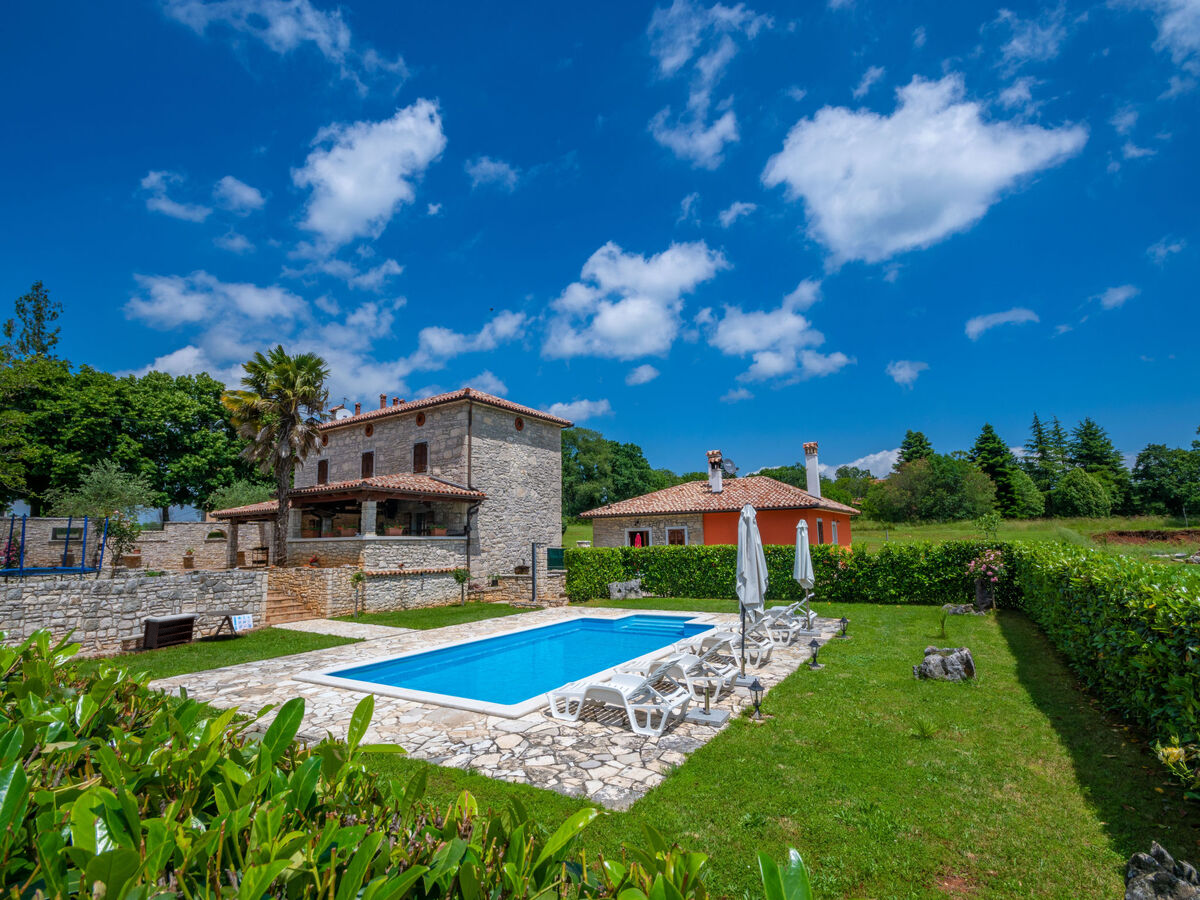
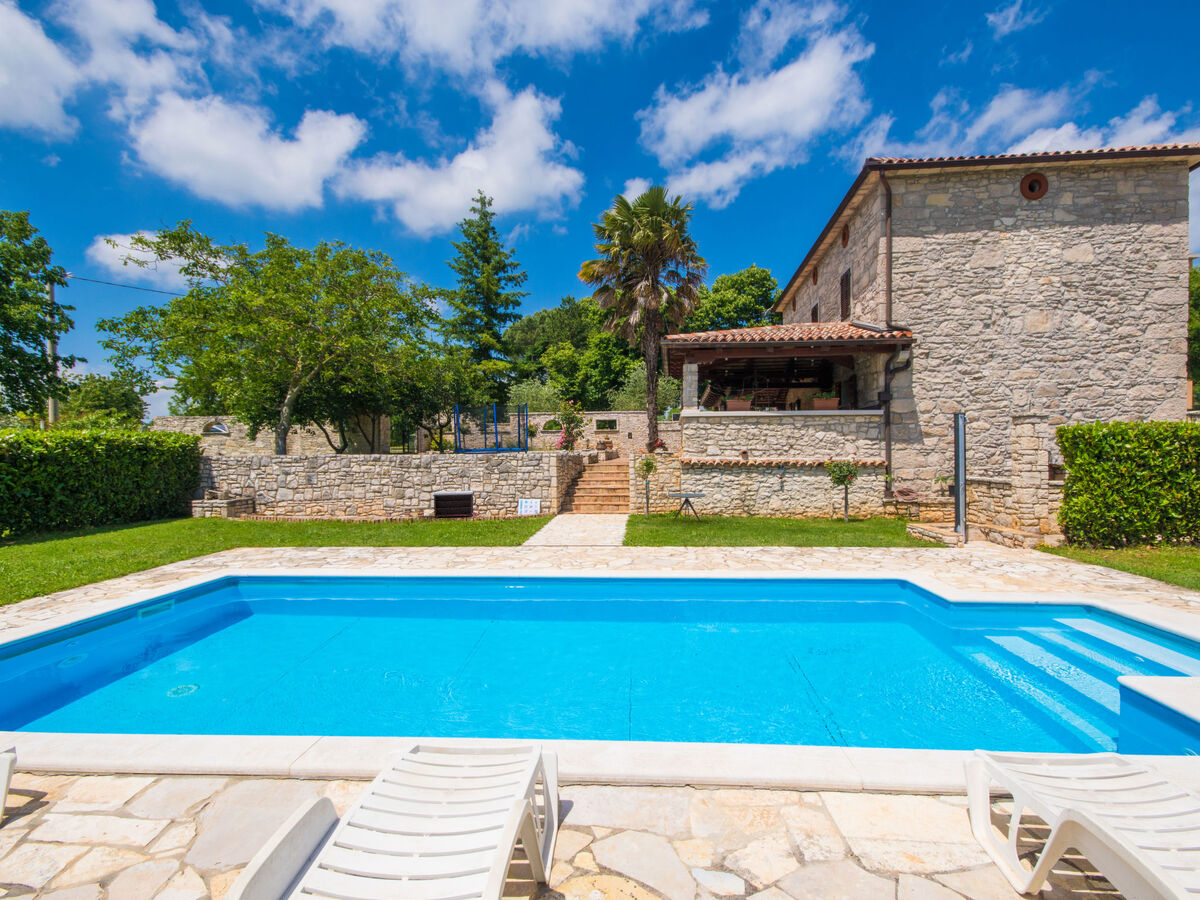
round table: present [206,610,249,639] -> present [667,493,706,523]

